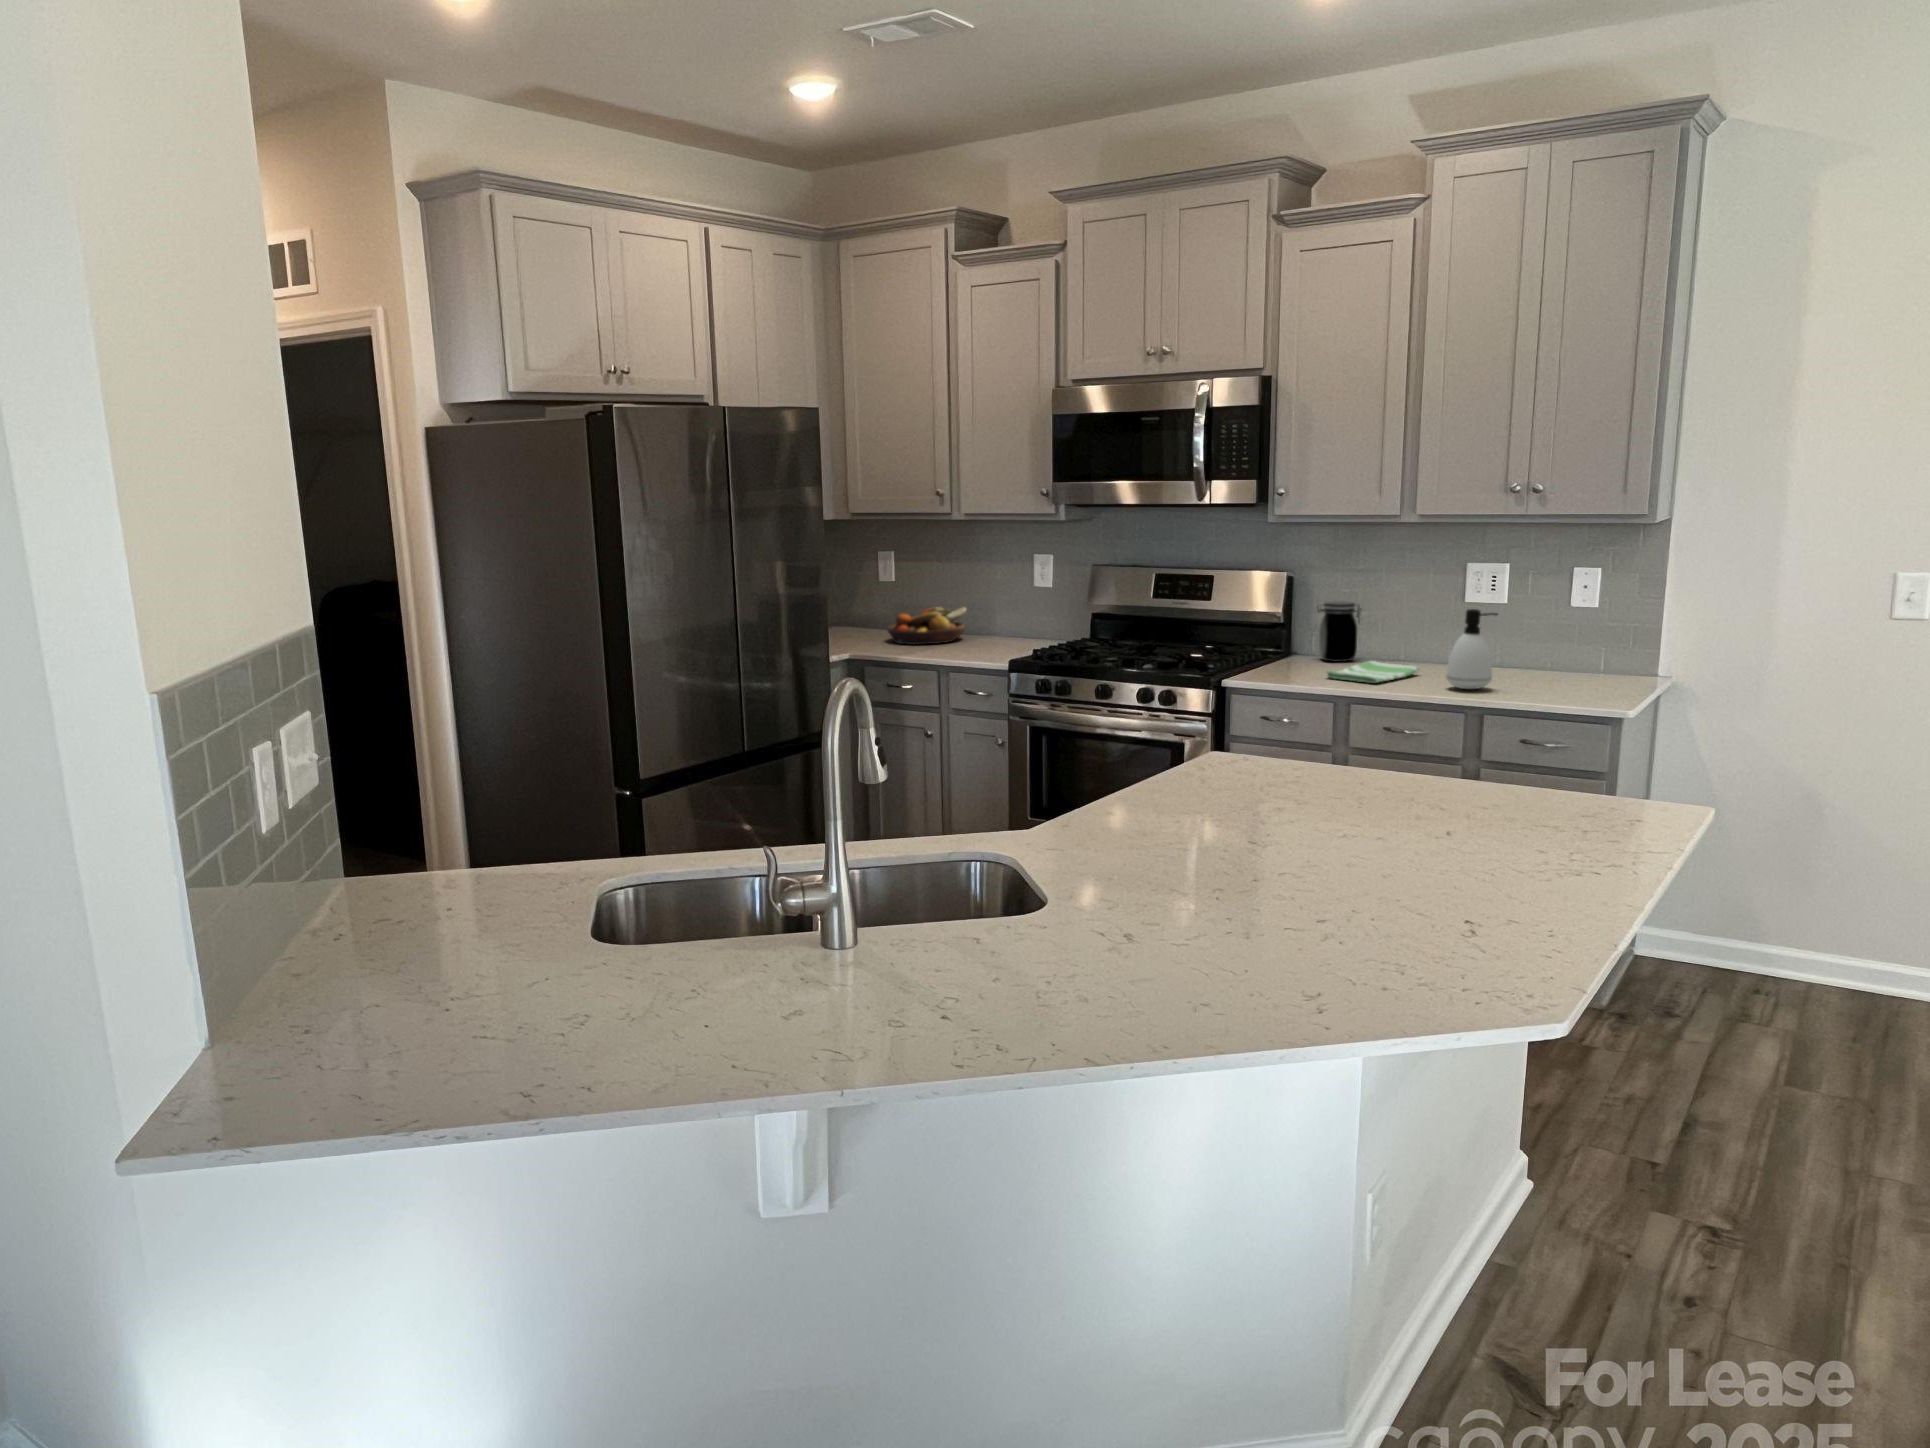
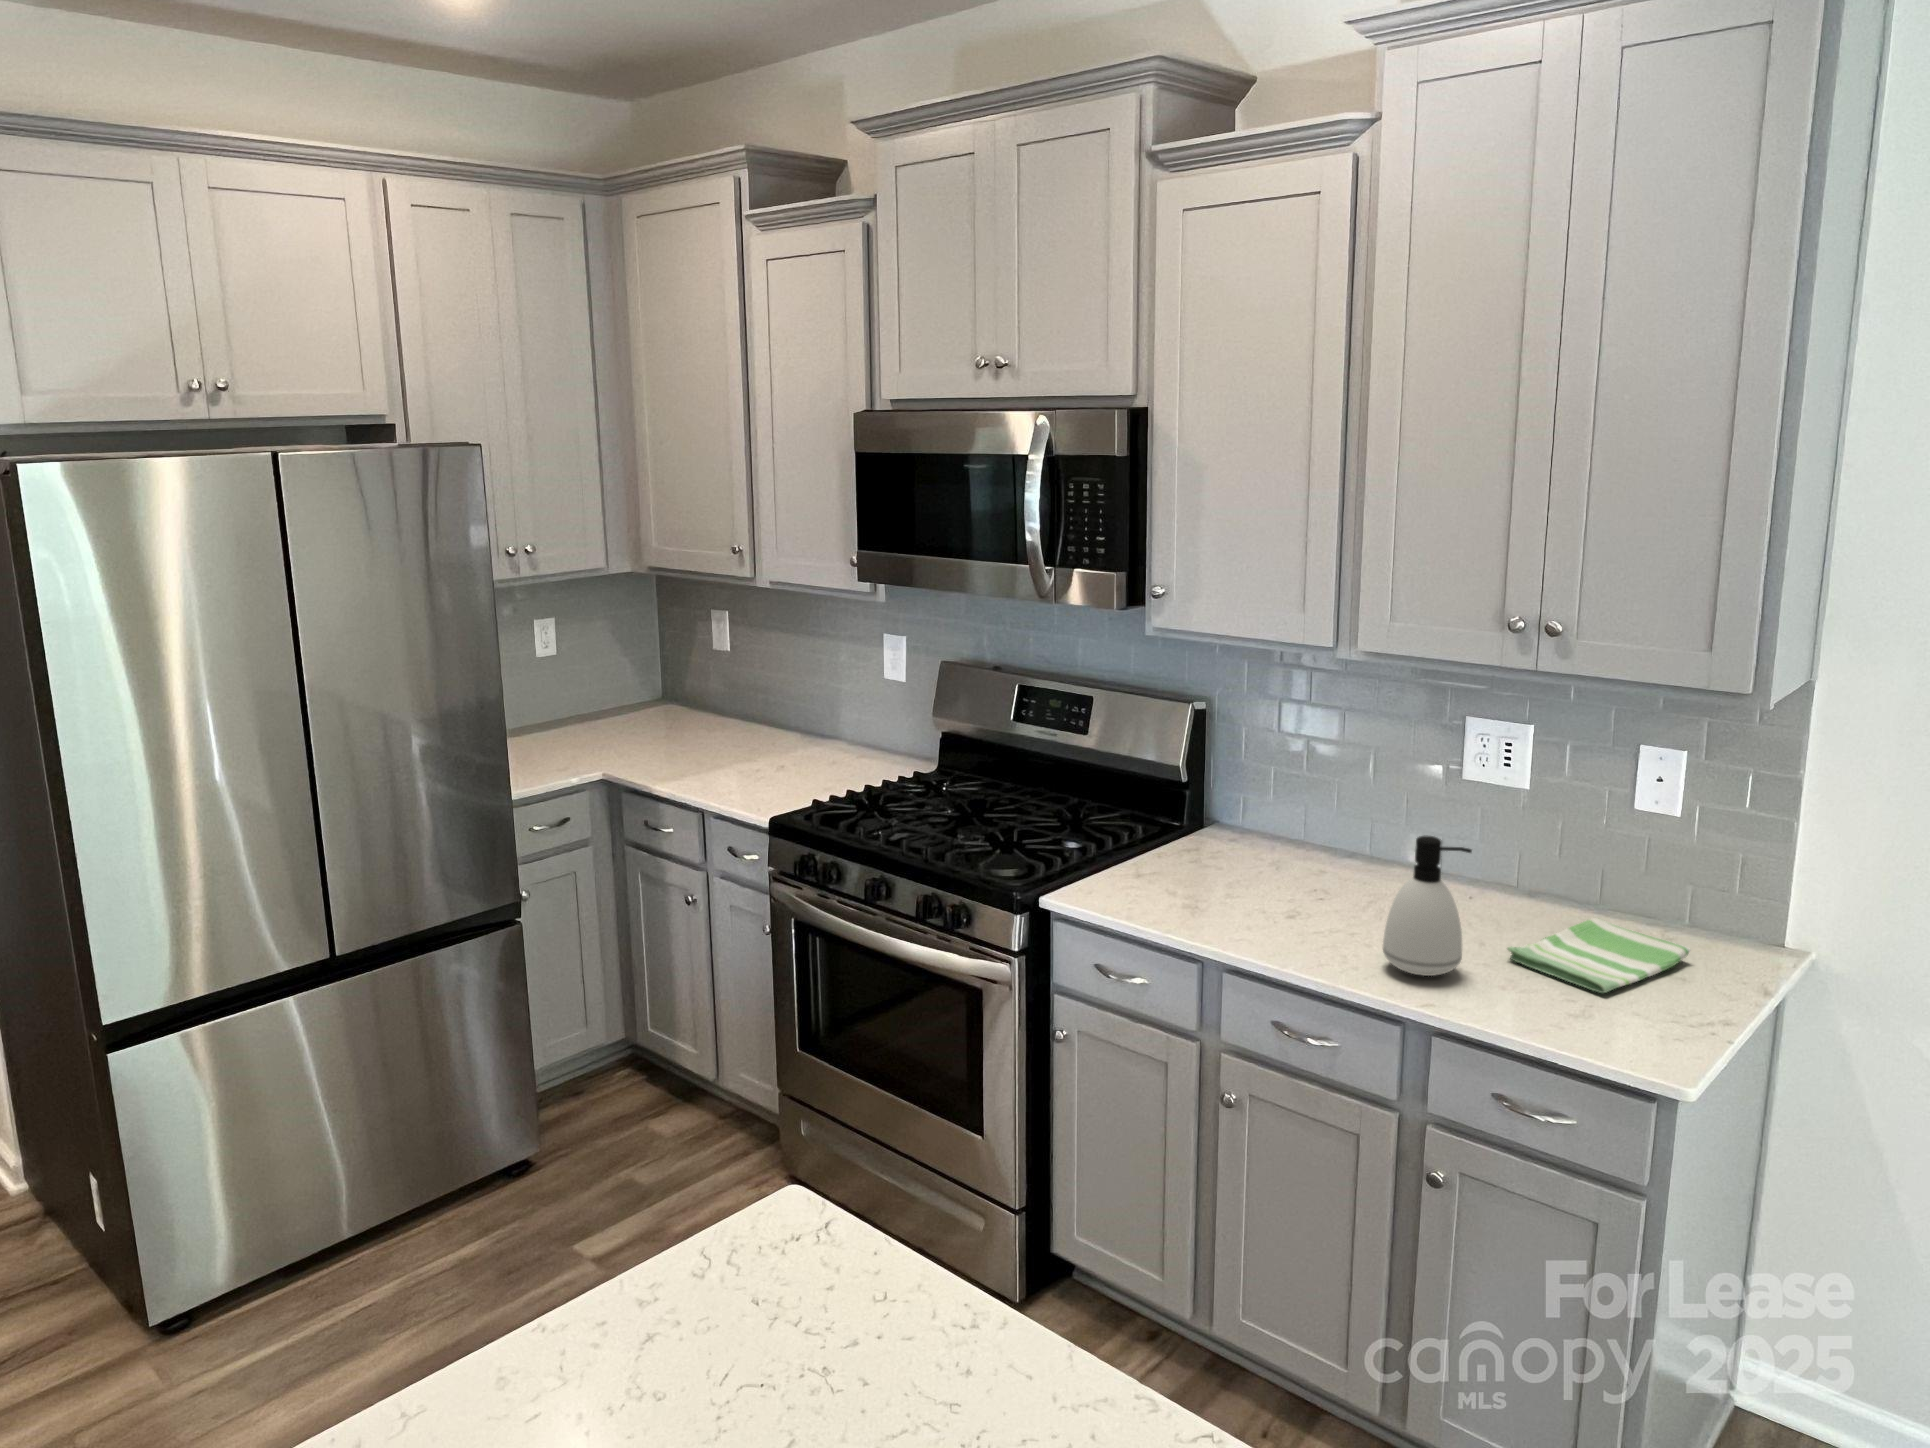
jar: present [1317,601,1362,662] -> none [1230,758,1299,857]
fruit bowl: present [888,607,967,645] -> none [672,704,790,760]
dish towel: present [1326,661,1419,683] -> present [1507,918,1690,993]

